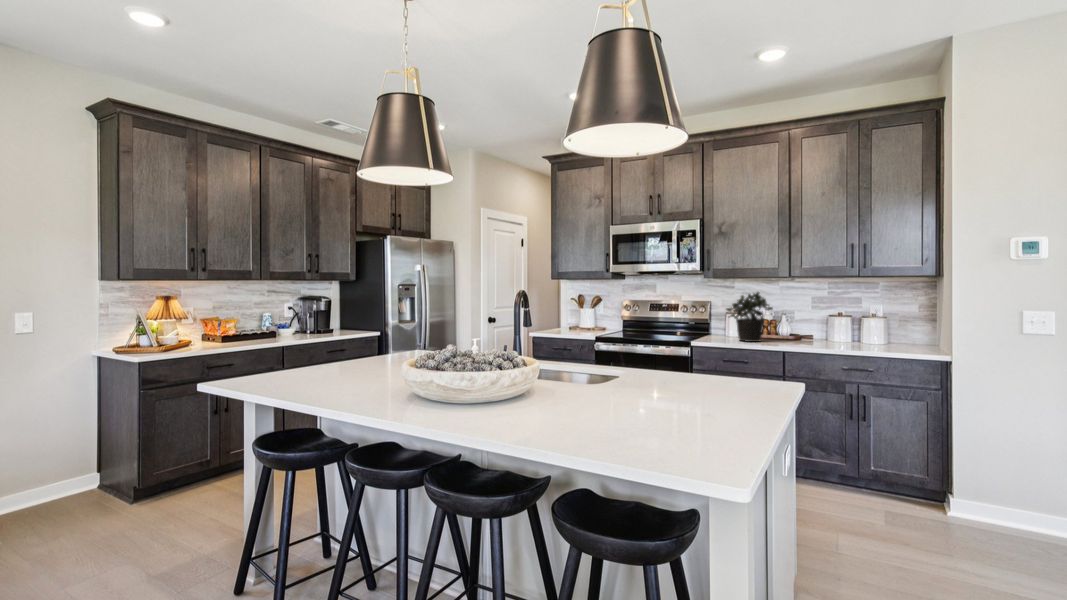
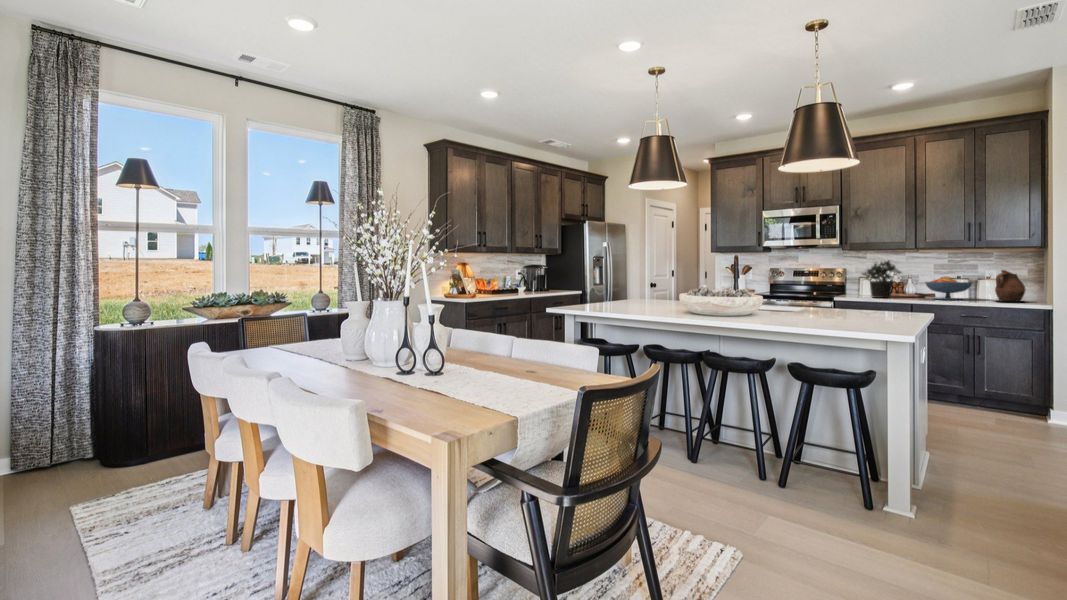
ceramic pitcher: none [879,309,923,354] -> present [995,270,1025,301]
fruit bowl: none [801,314,857,347] -> present [926,276,972,300]

